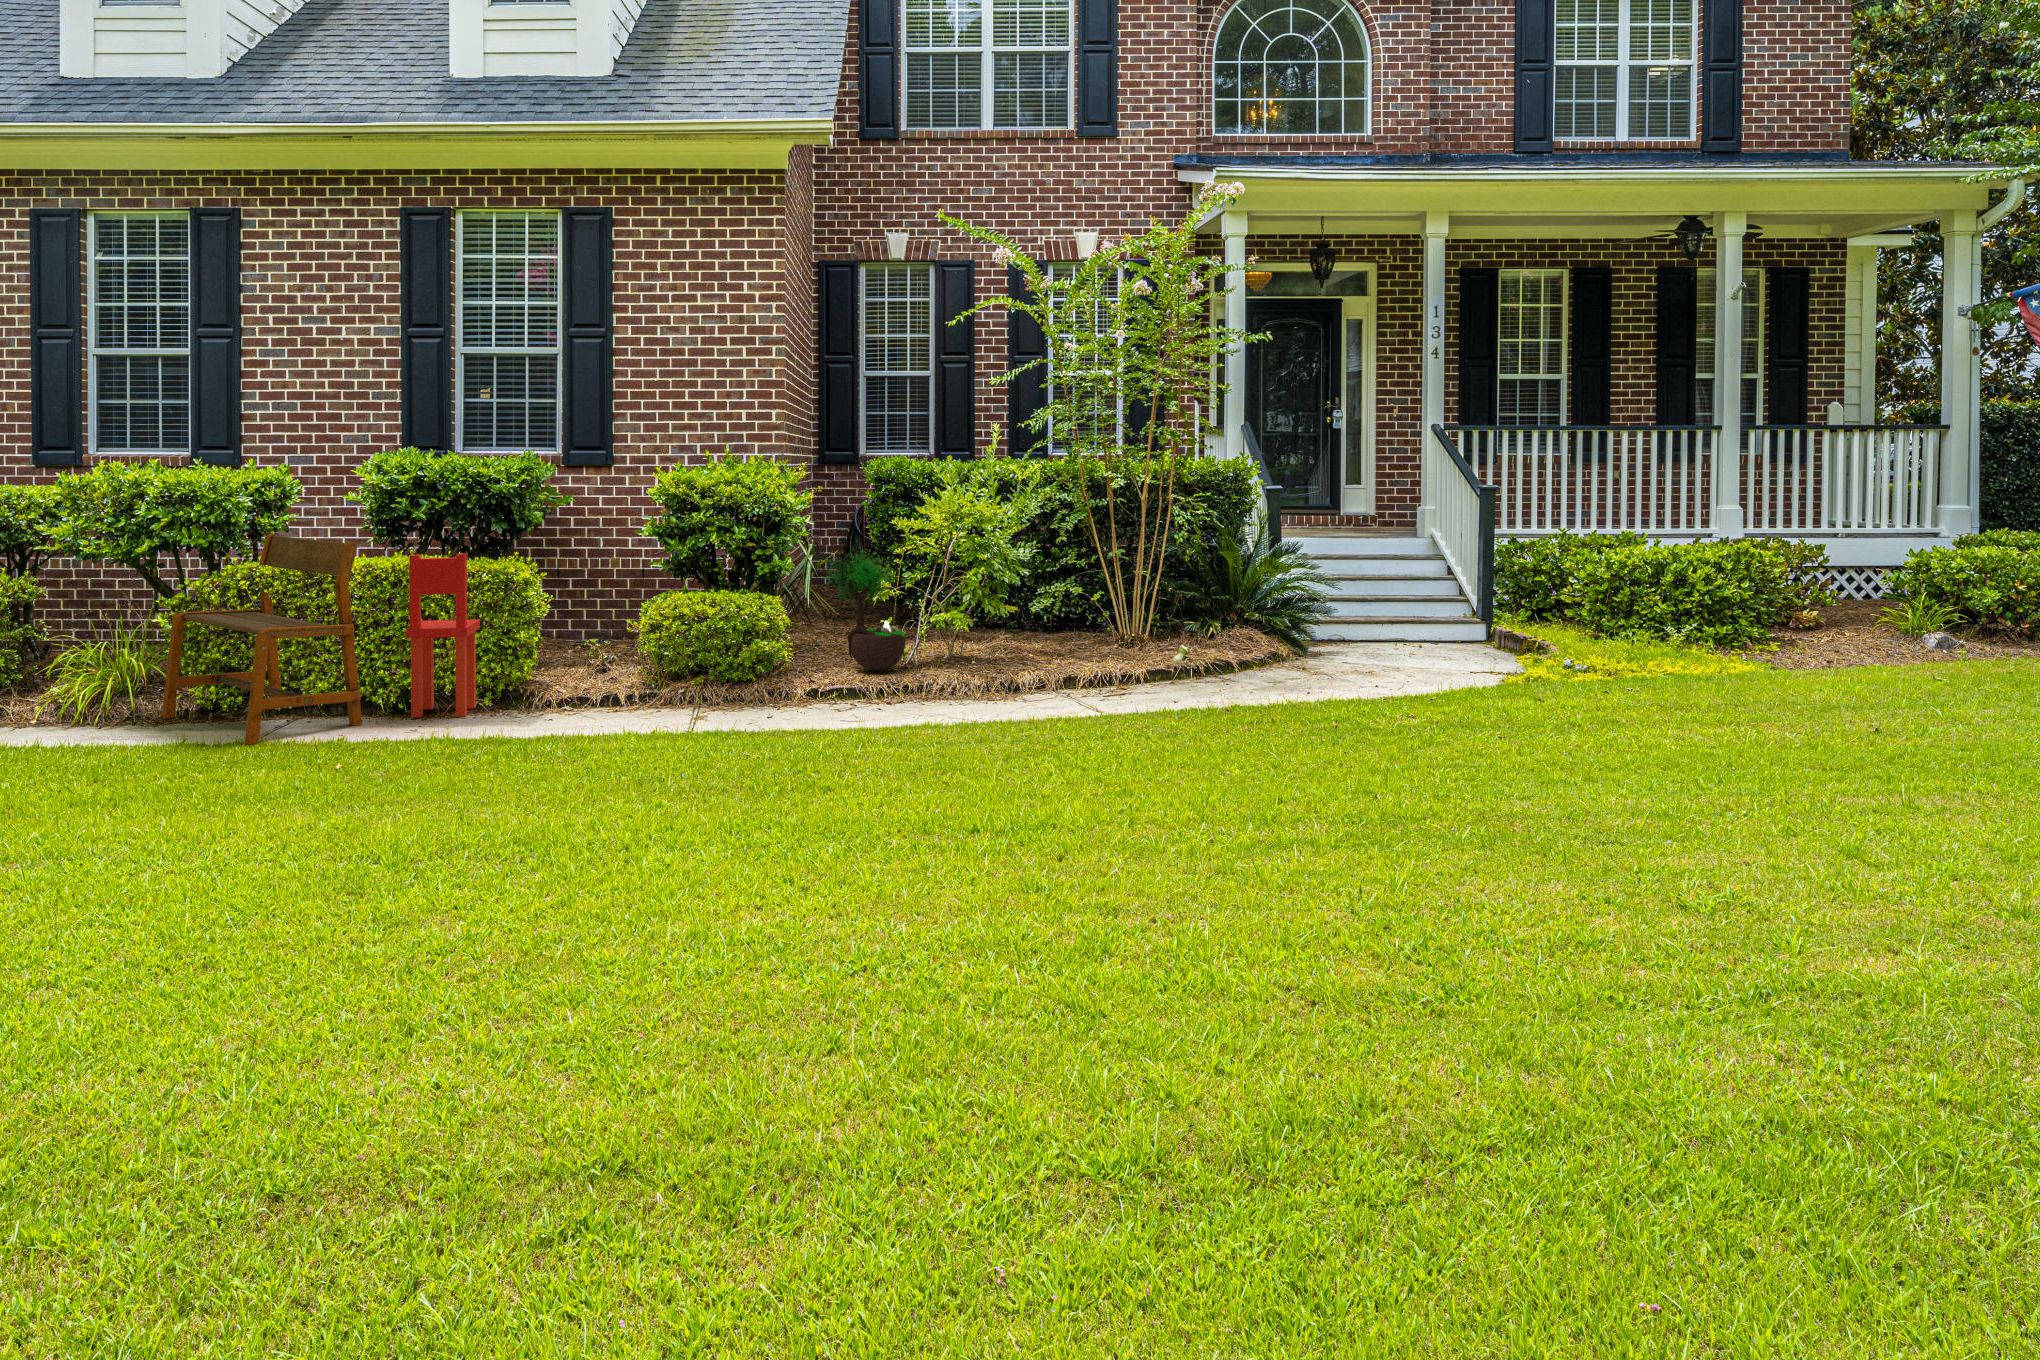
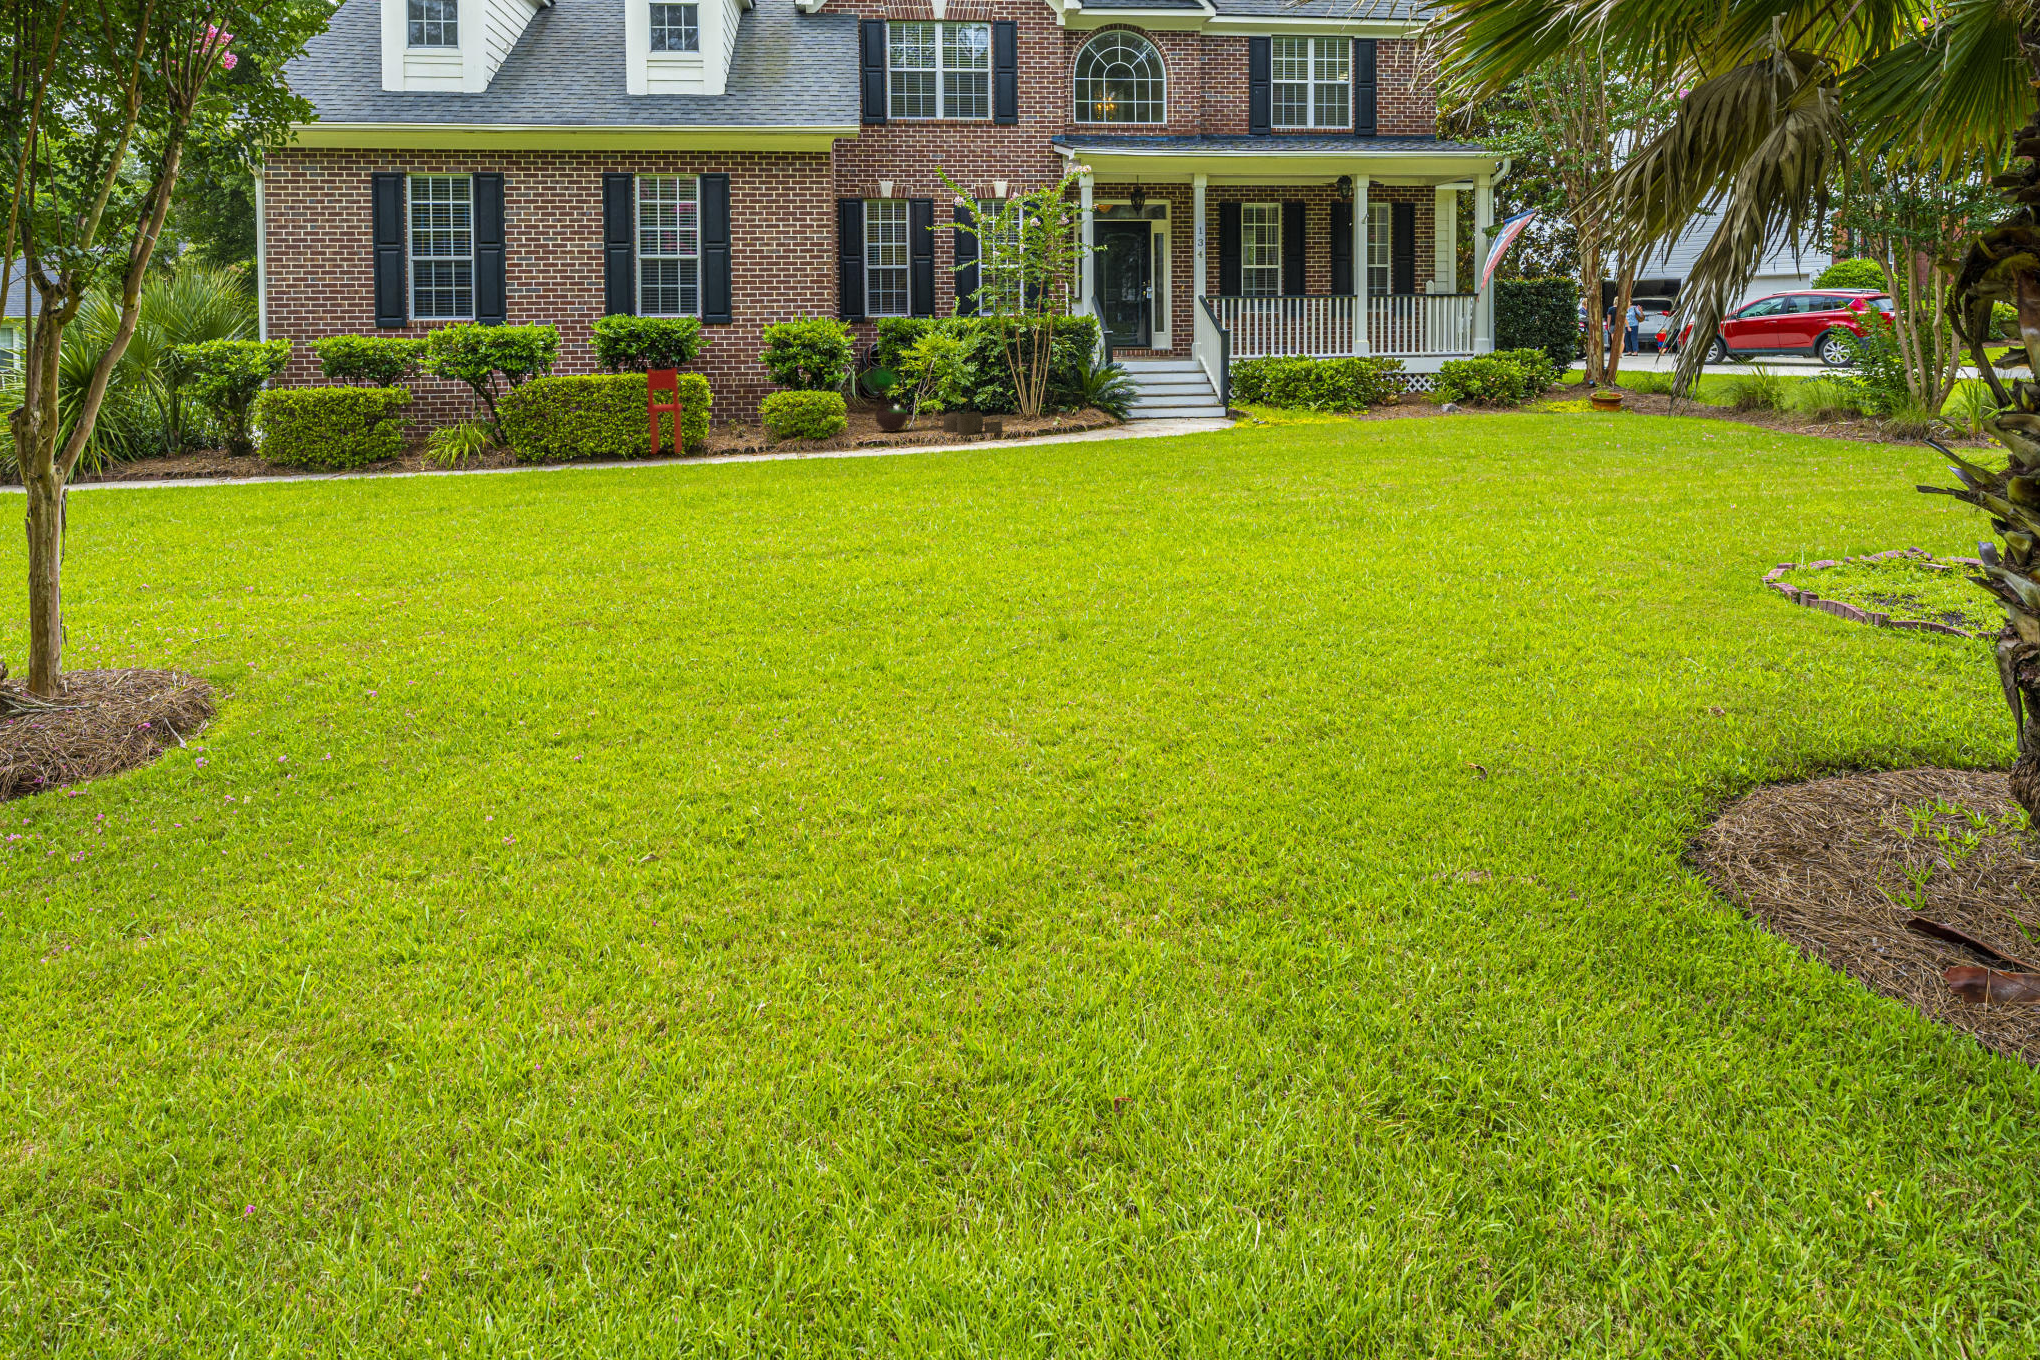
bench: present [162,533,362,745] -> none [514,360,627,465]
woven basket: none [972,634,1082,686] -> present [943,411,1002,435]

